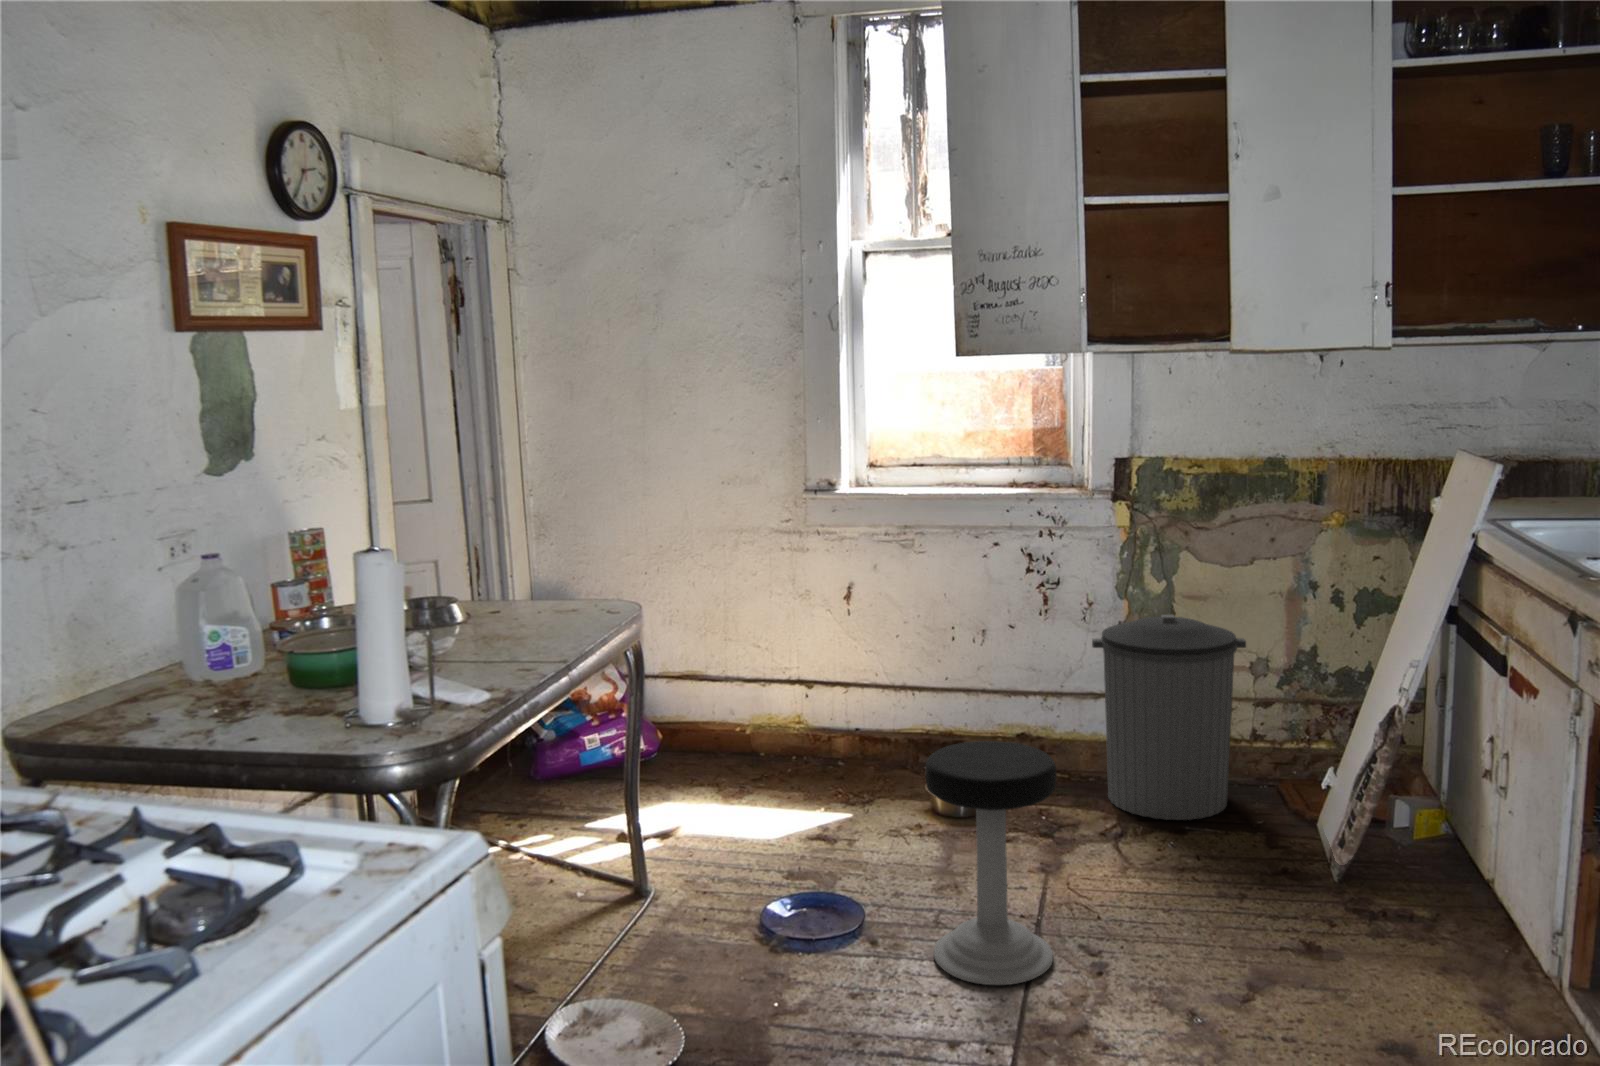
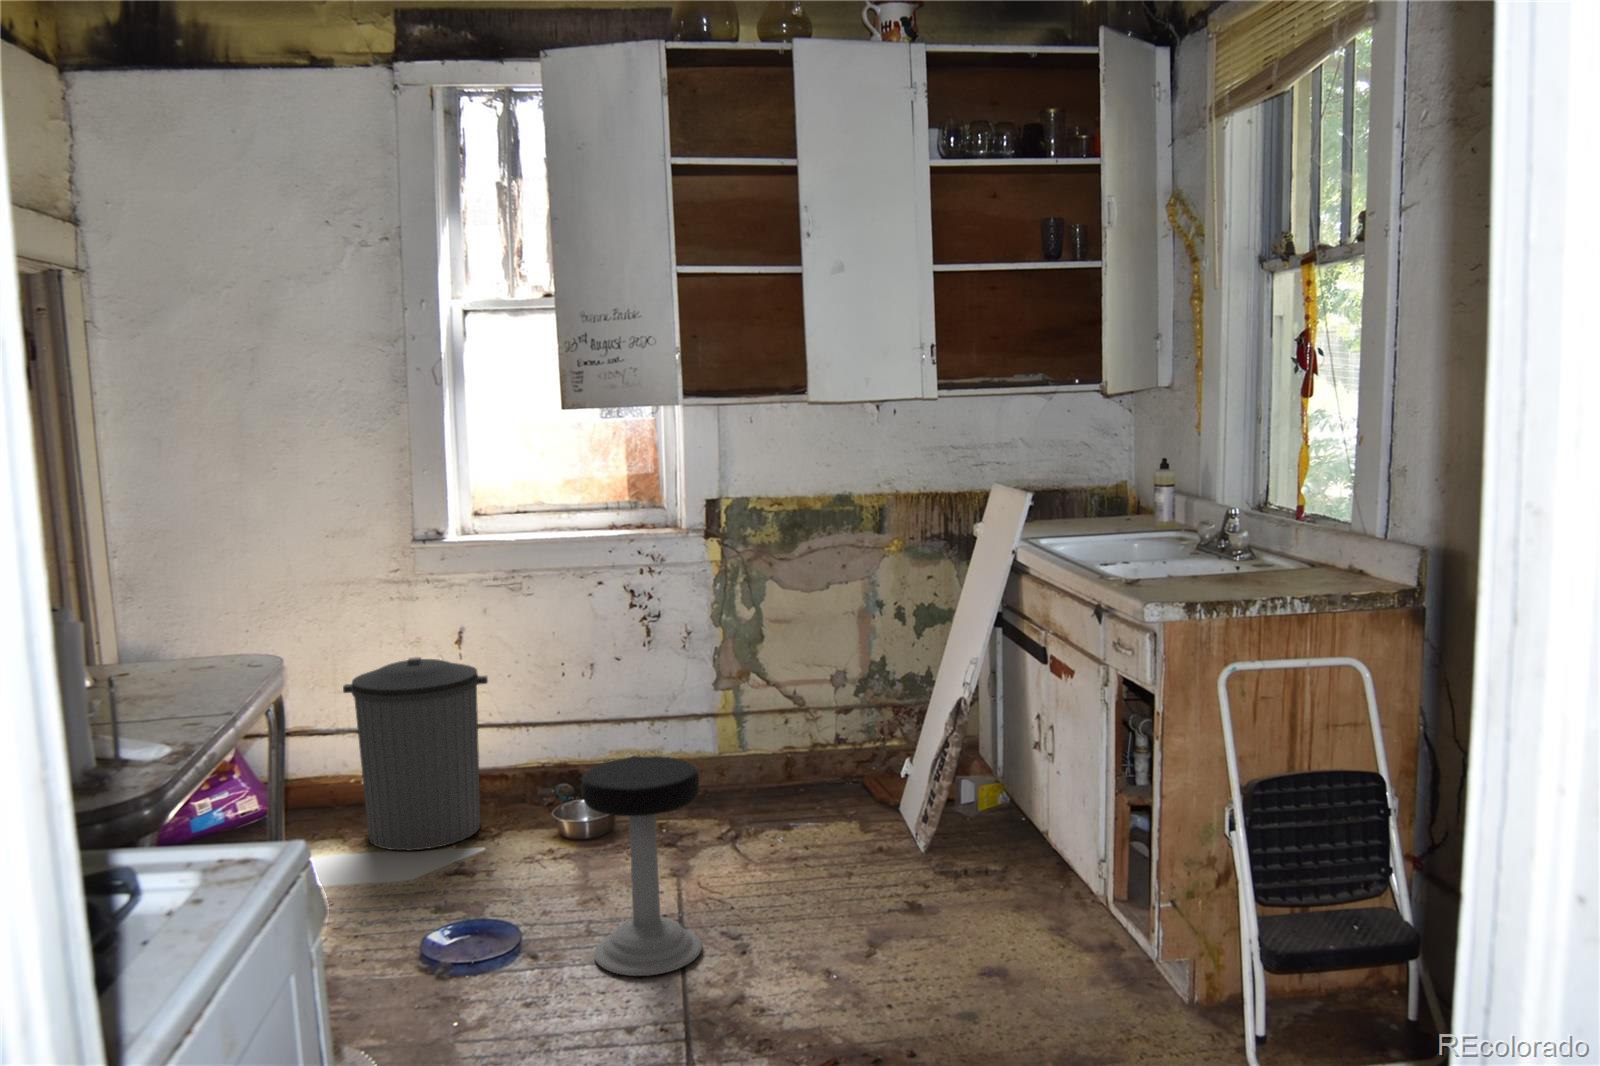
trash can: present [1092,615,1246,820] -> present [343,657,488,850]

